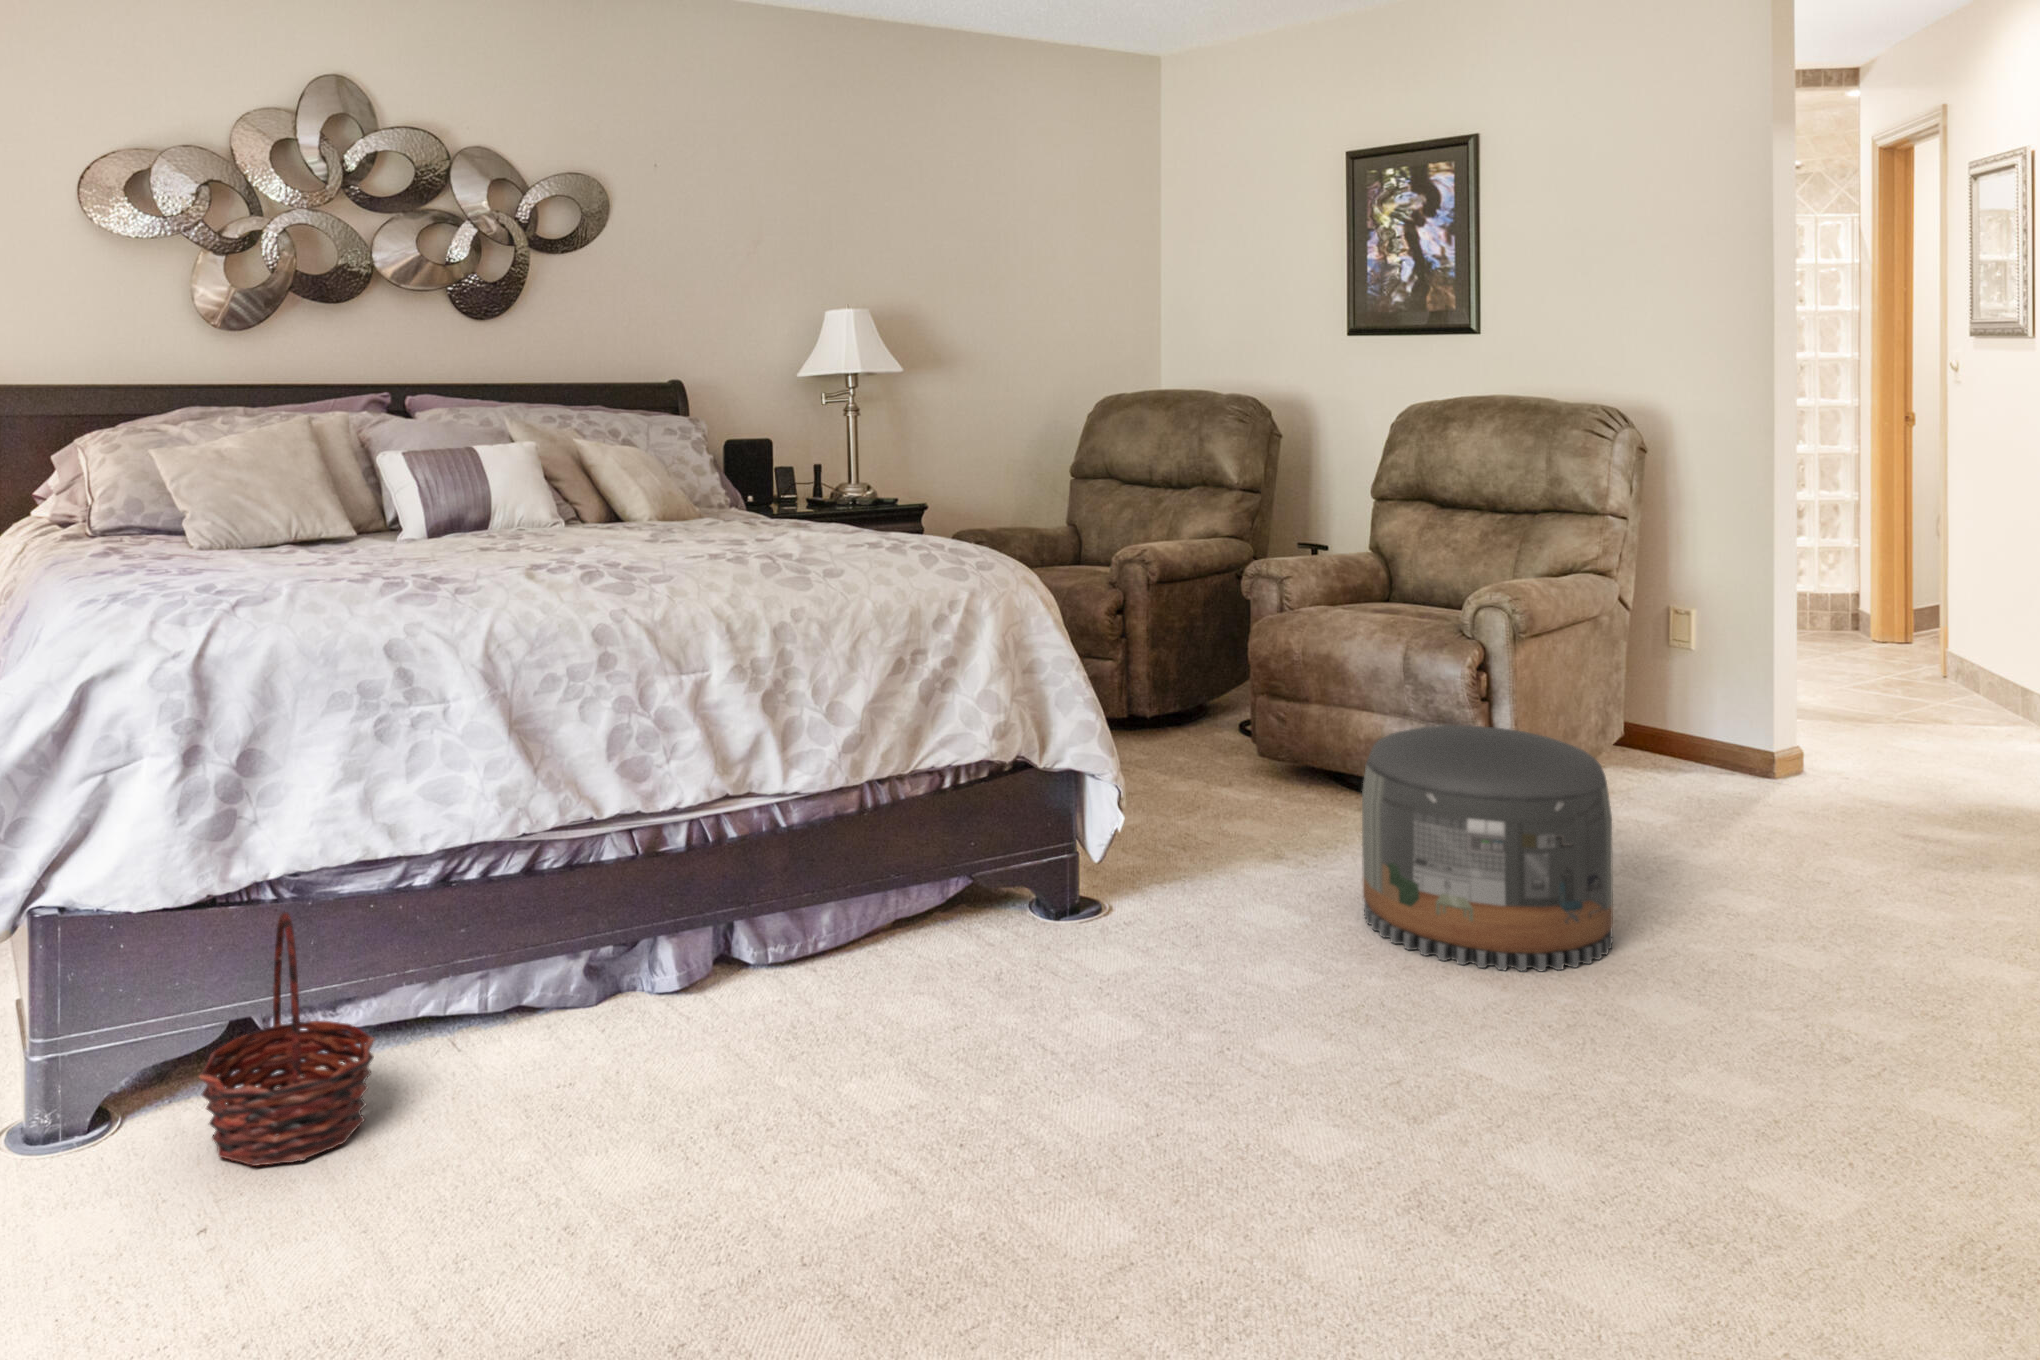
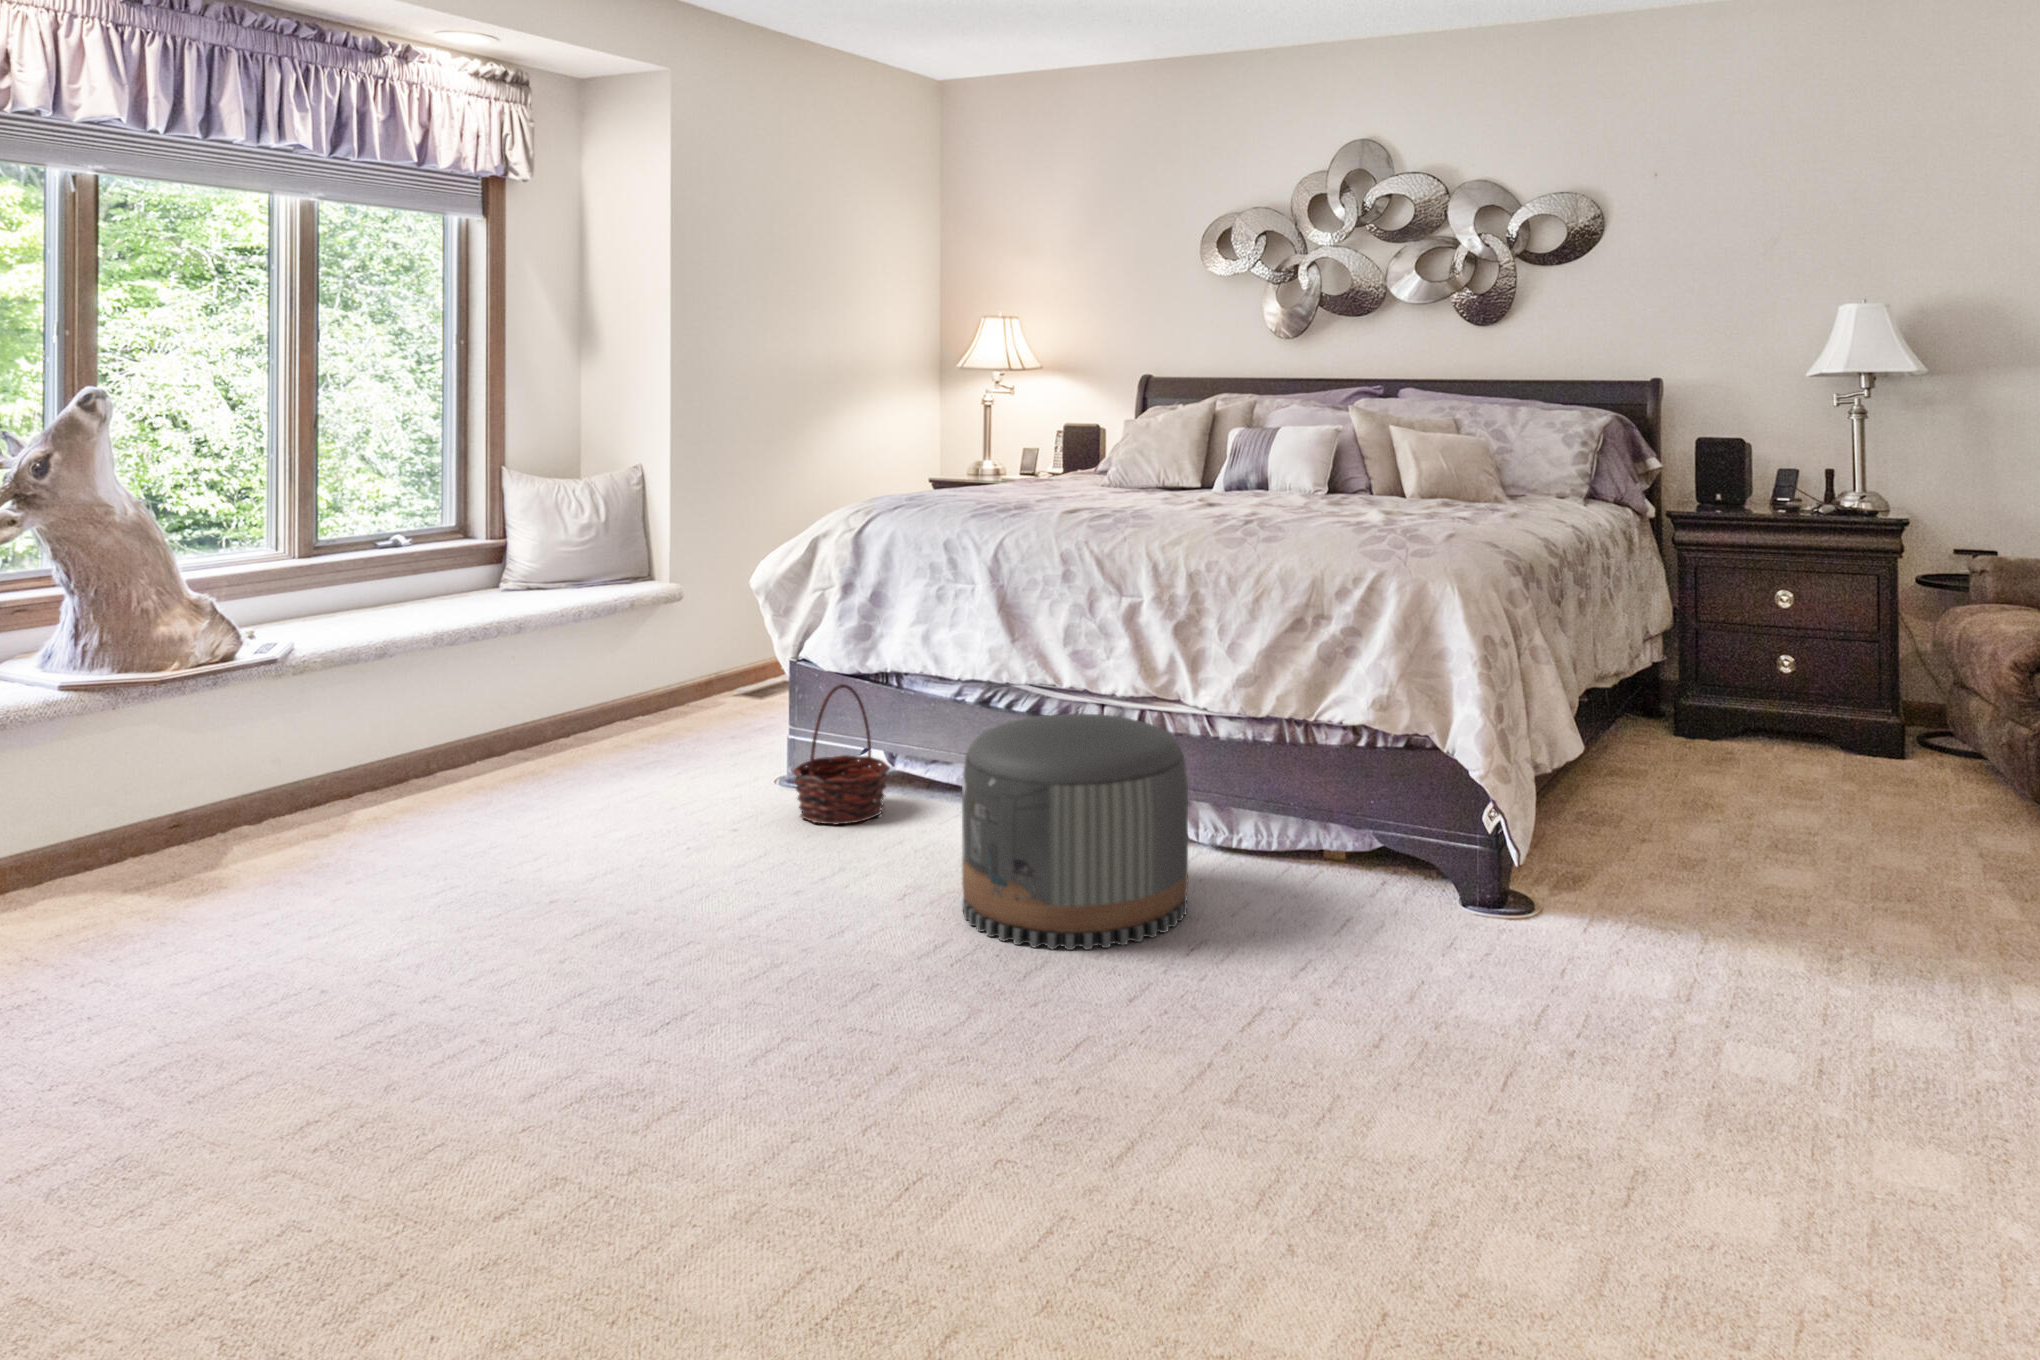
pouf: present [1362,725,1613,971] -> present [962,713,1188,950]

